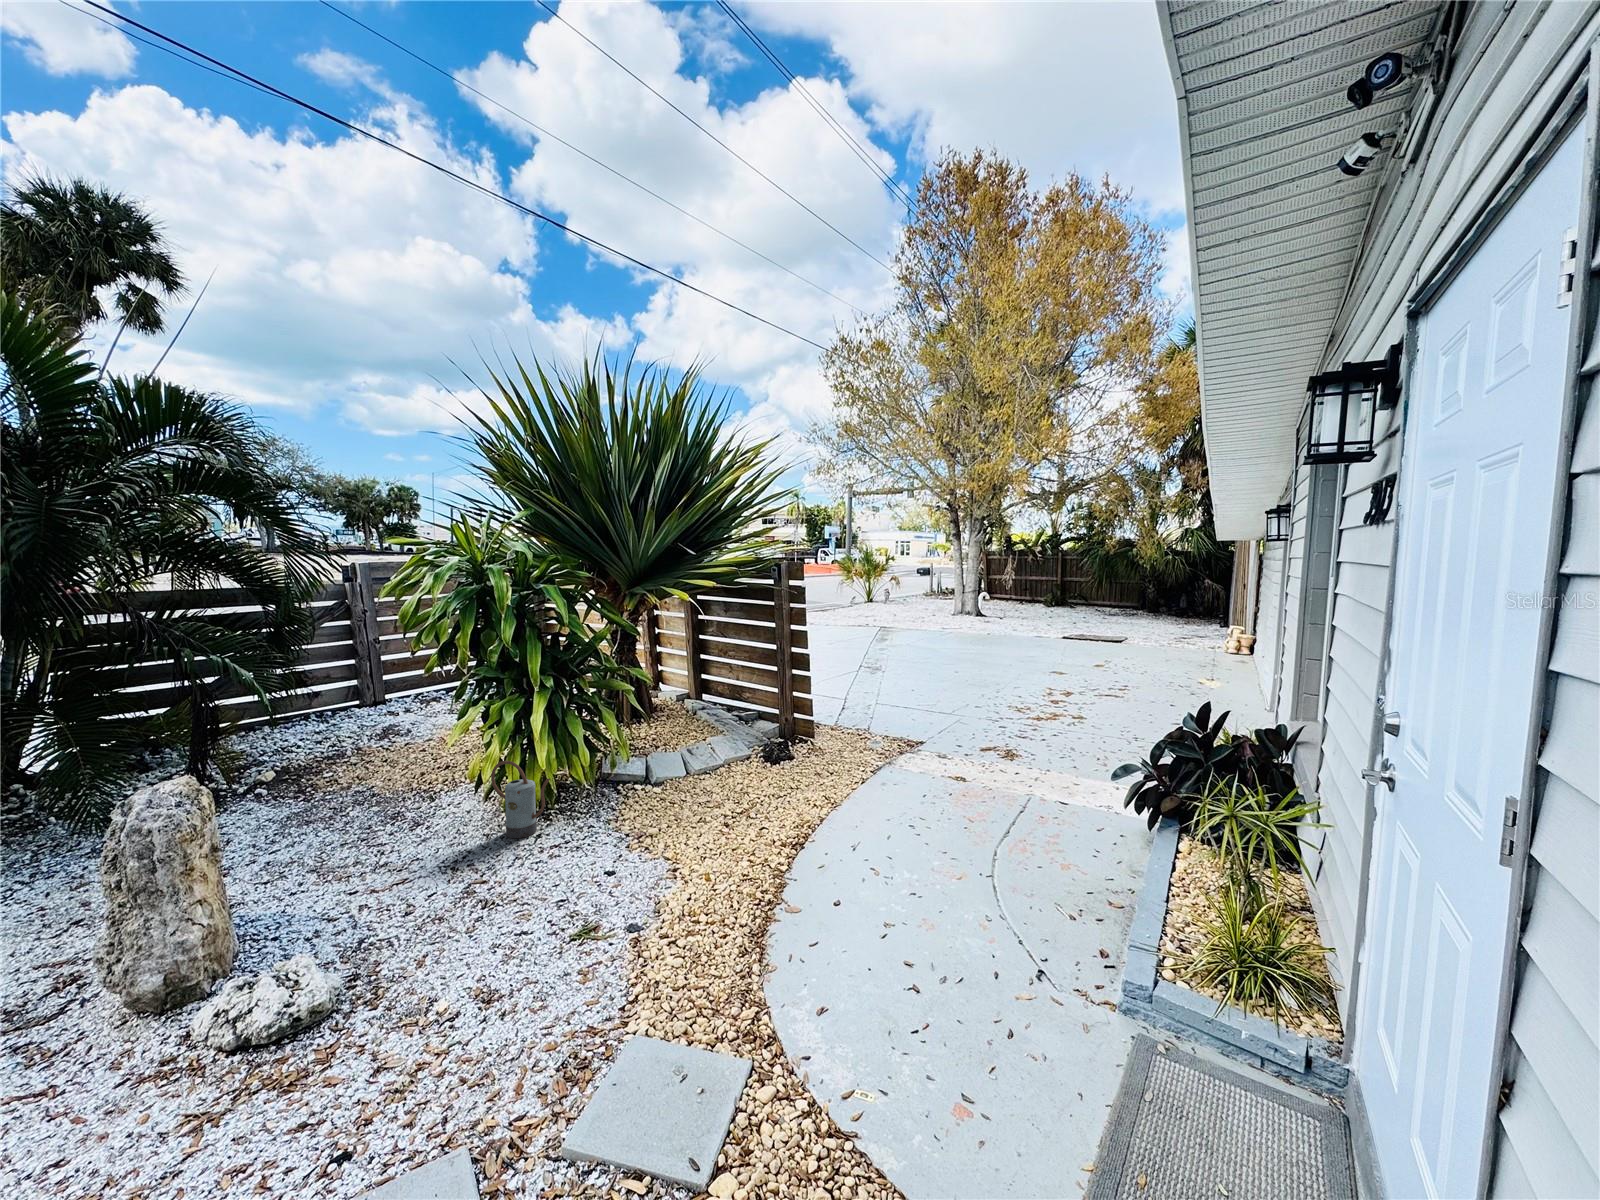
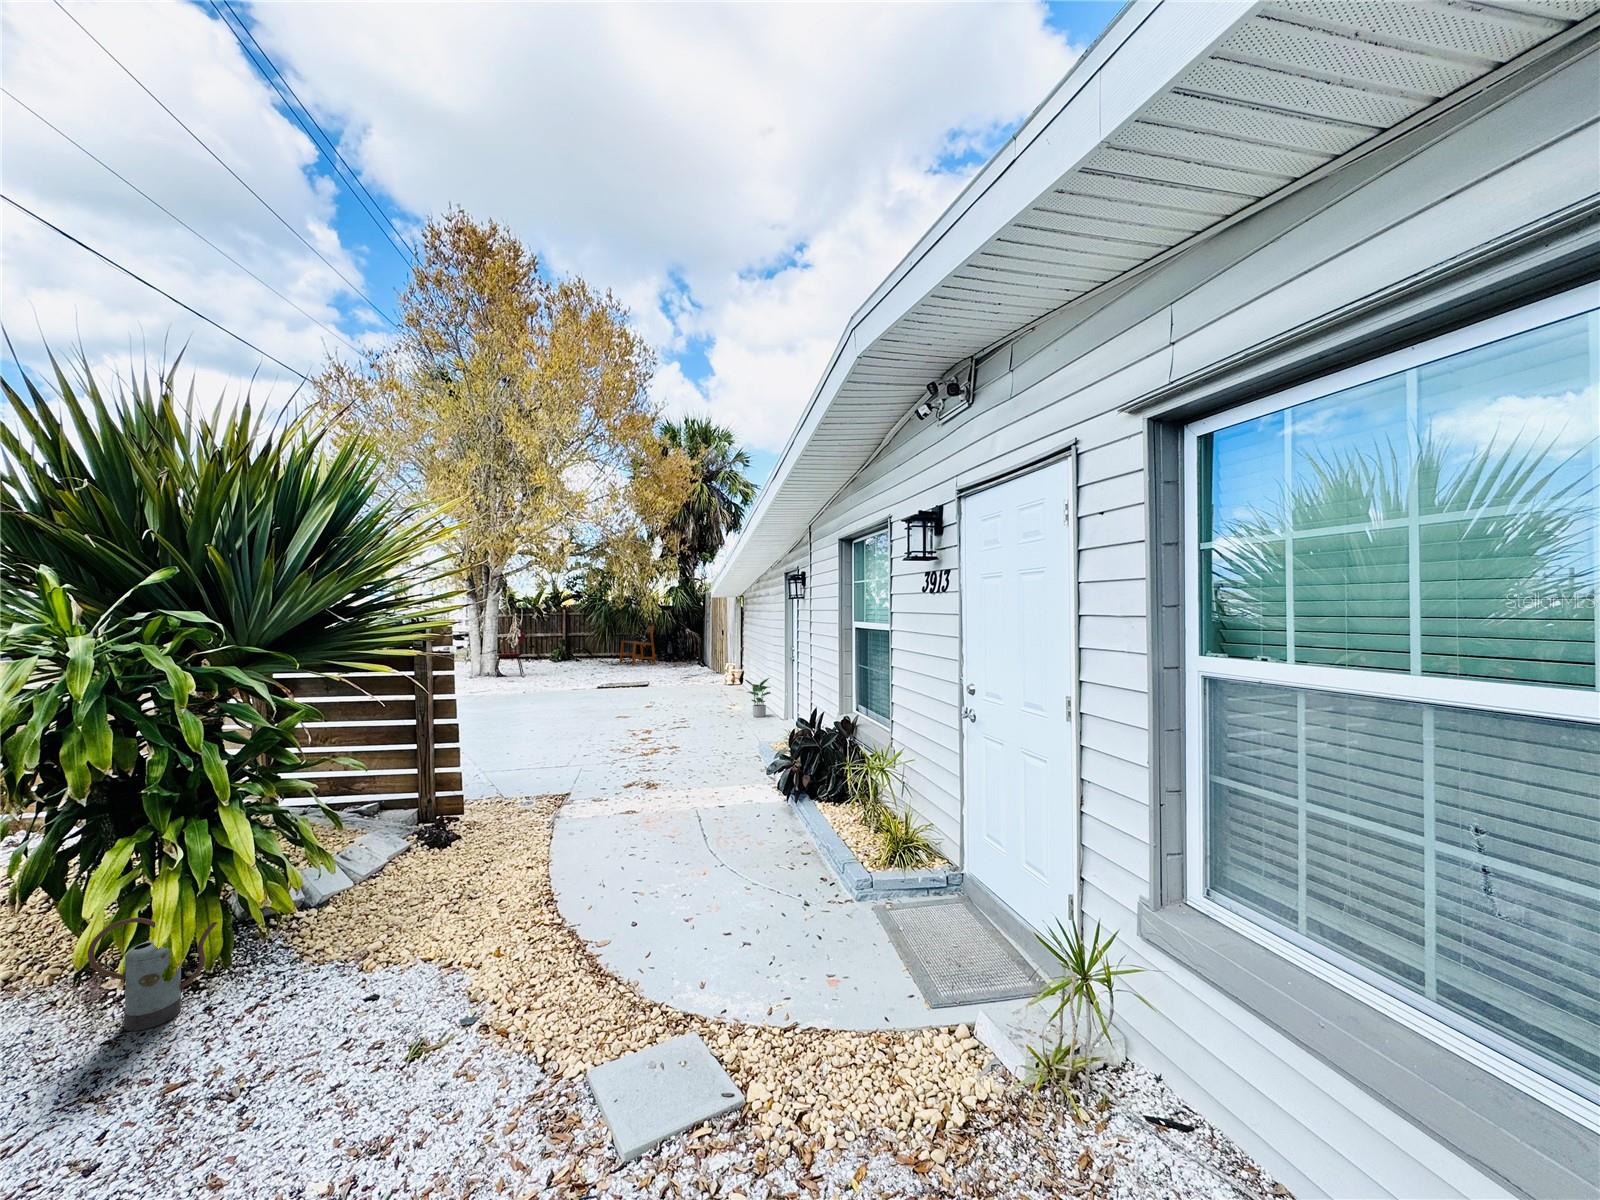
bench: none [1117,569,1160,616] -> present [620,625,656,666]
chair: none [976,574,1008,616] -> present [493,633,525,676]
potted plant: none [1220,645,1263,698] -> present [745,678,771,717]

